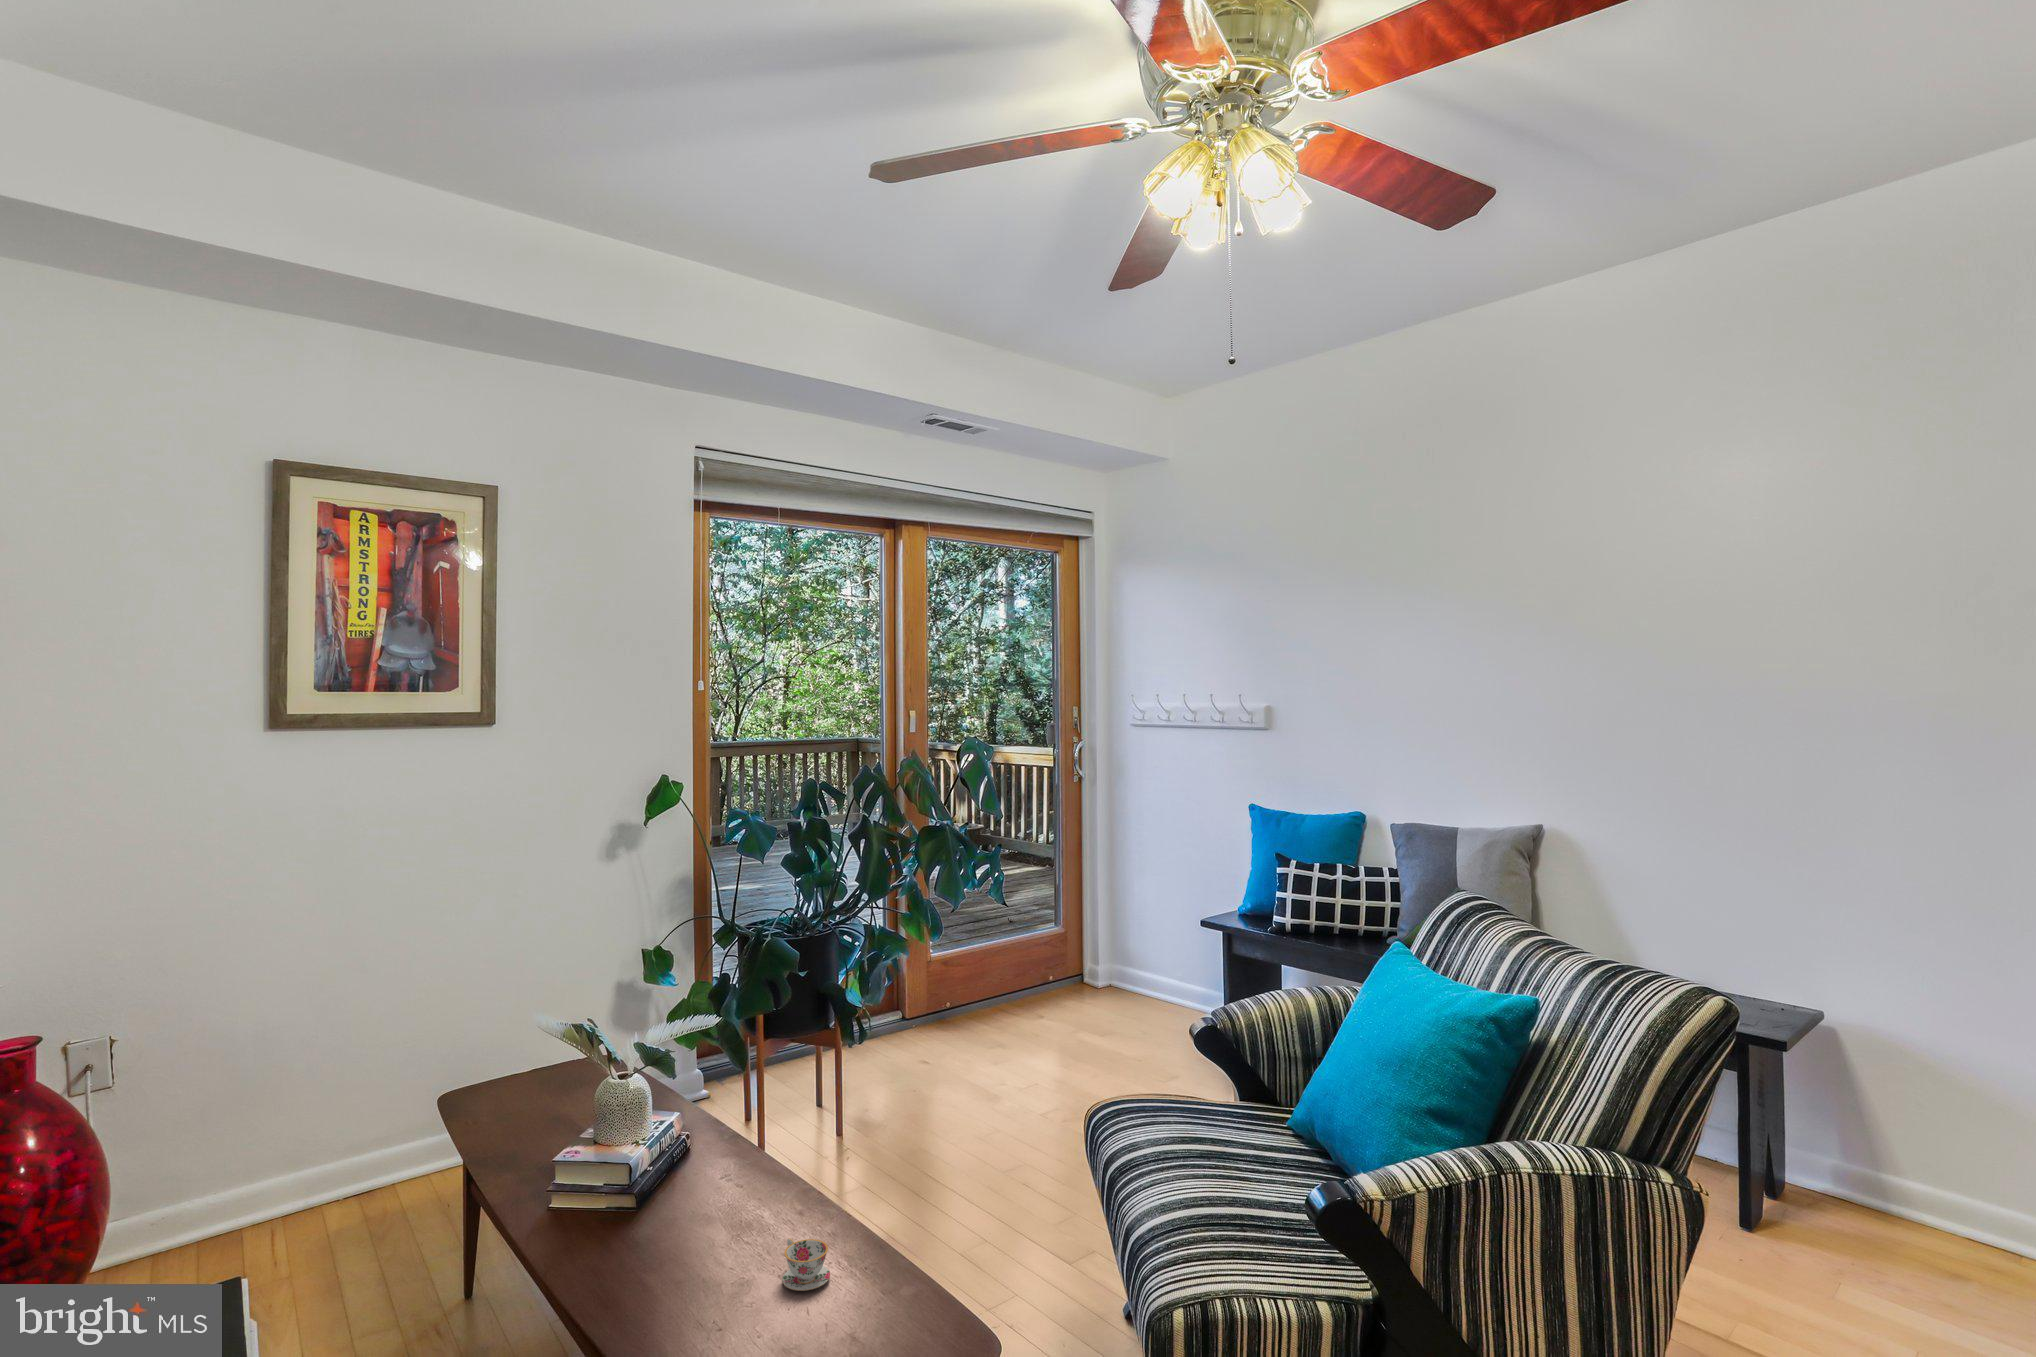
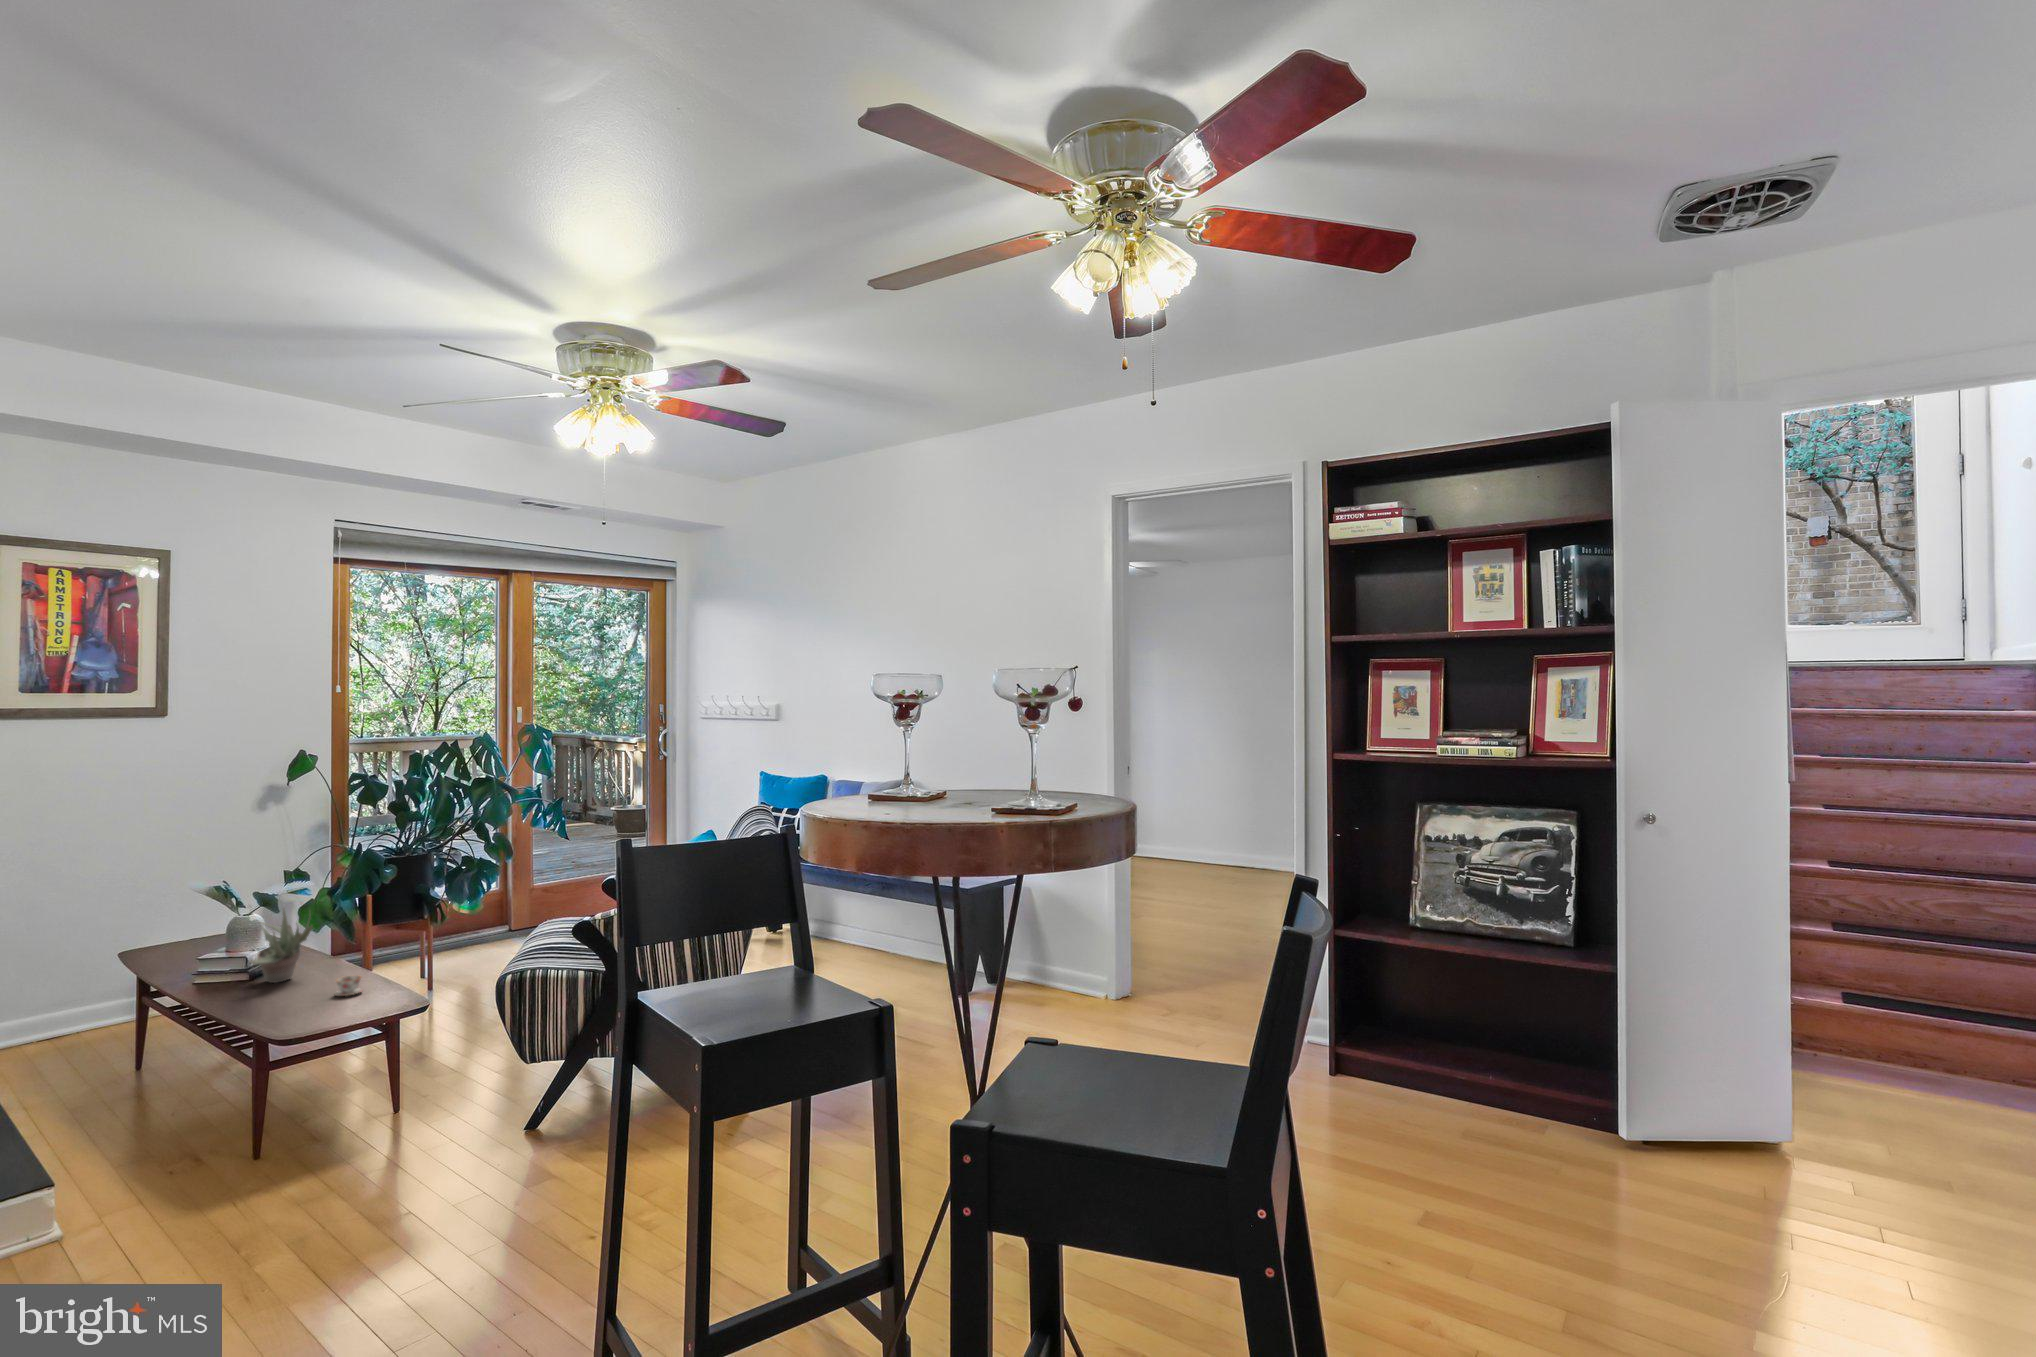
succulent plant: none [636,1084,730,1221] -> present [250,908,312,983]

